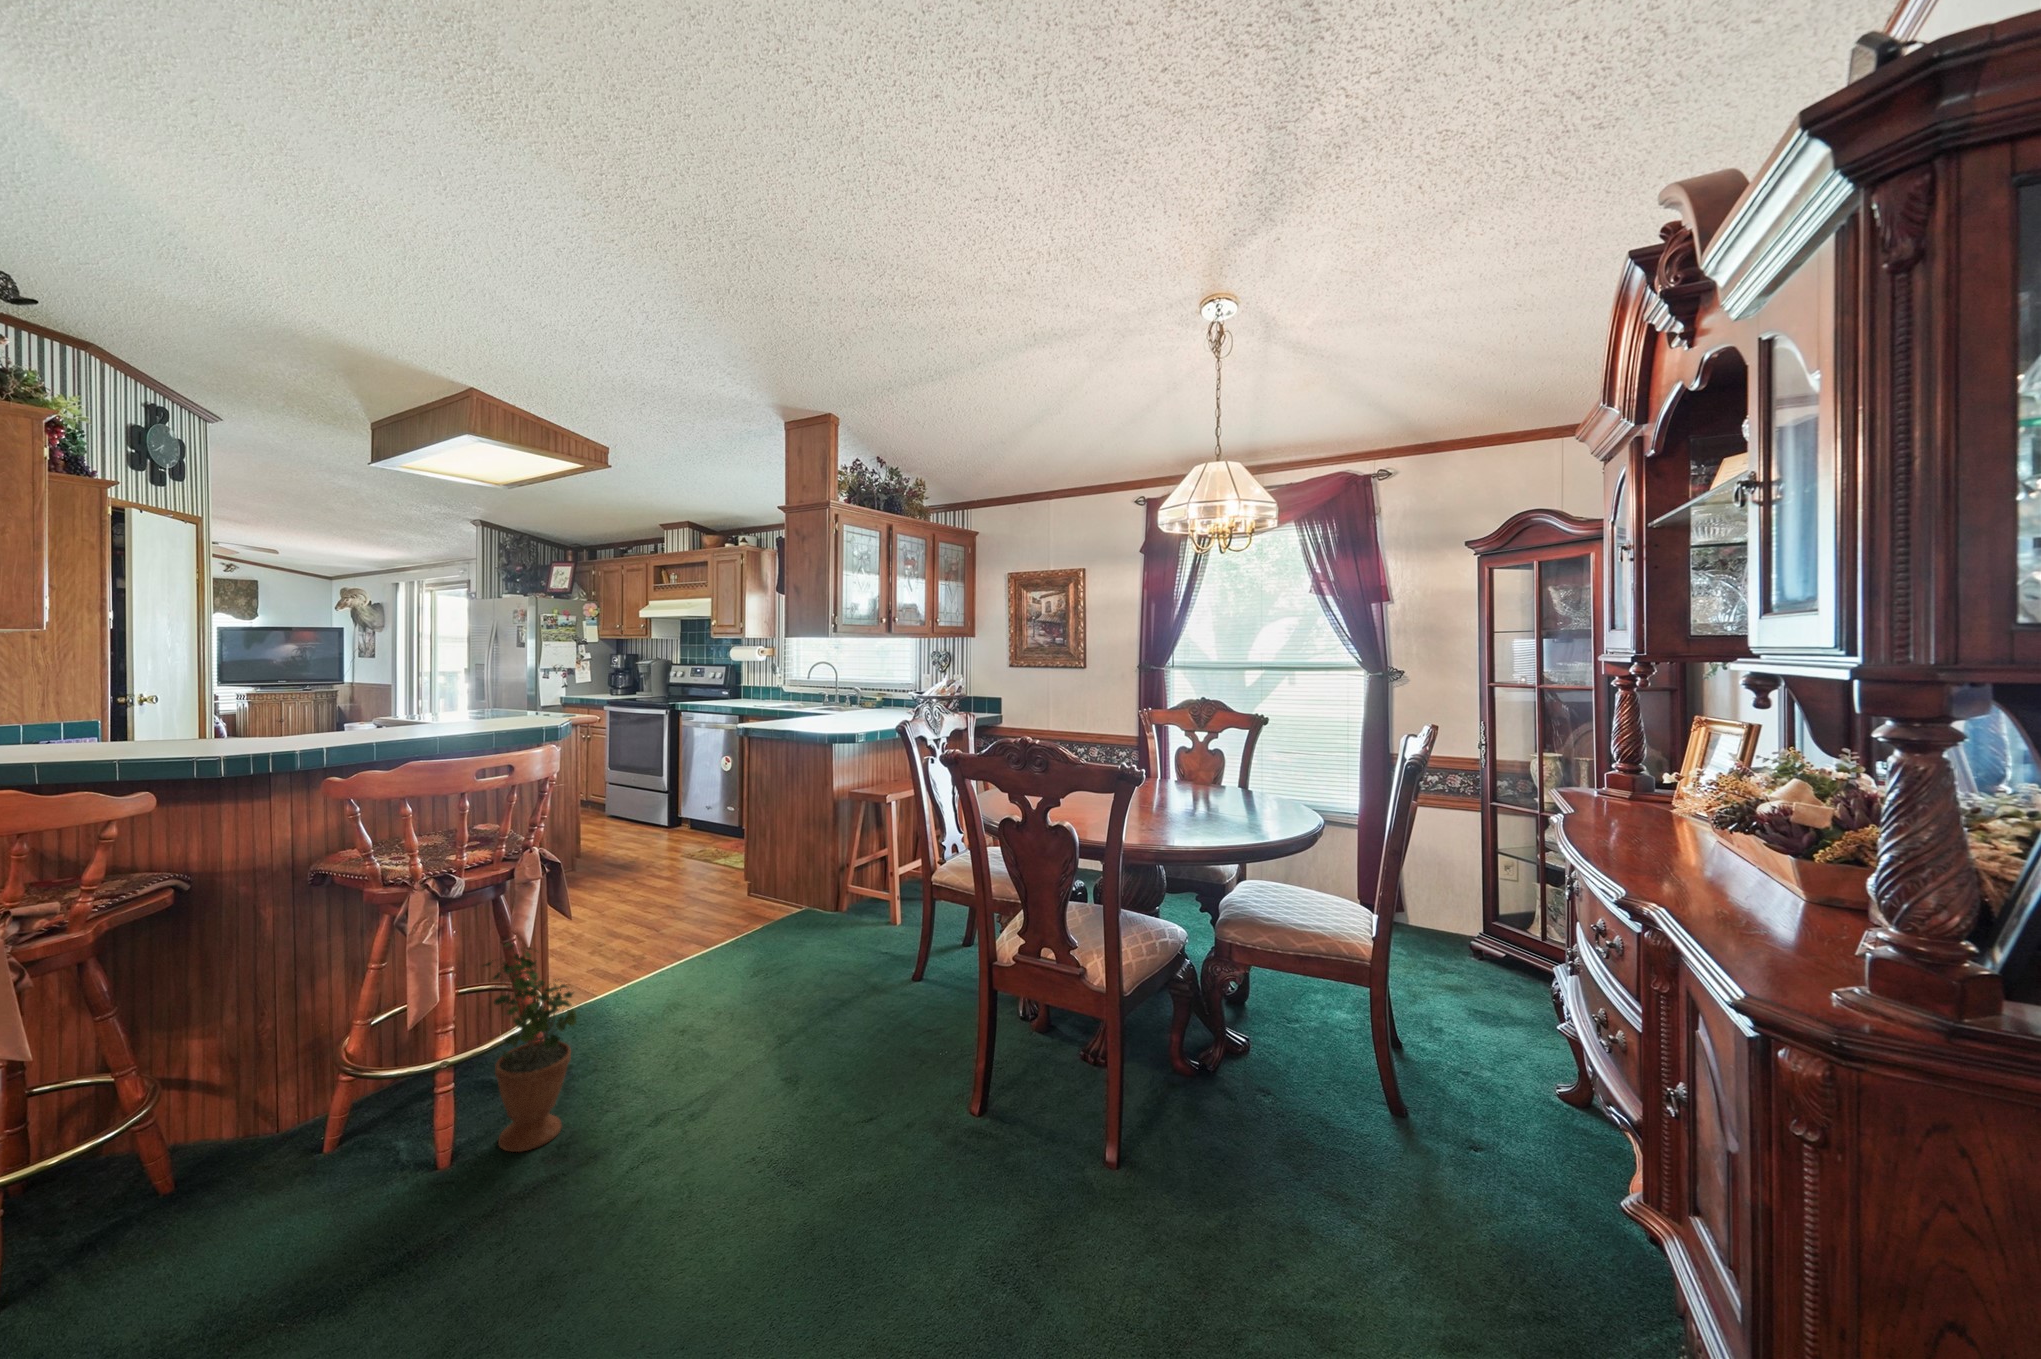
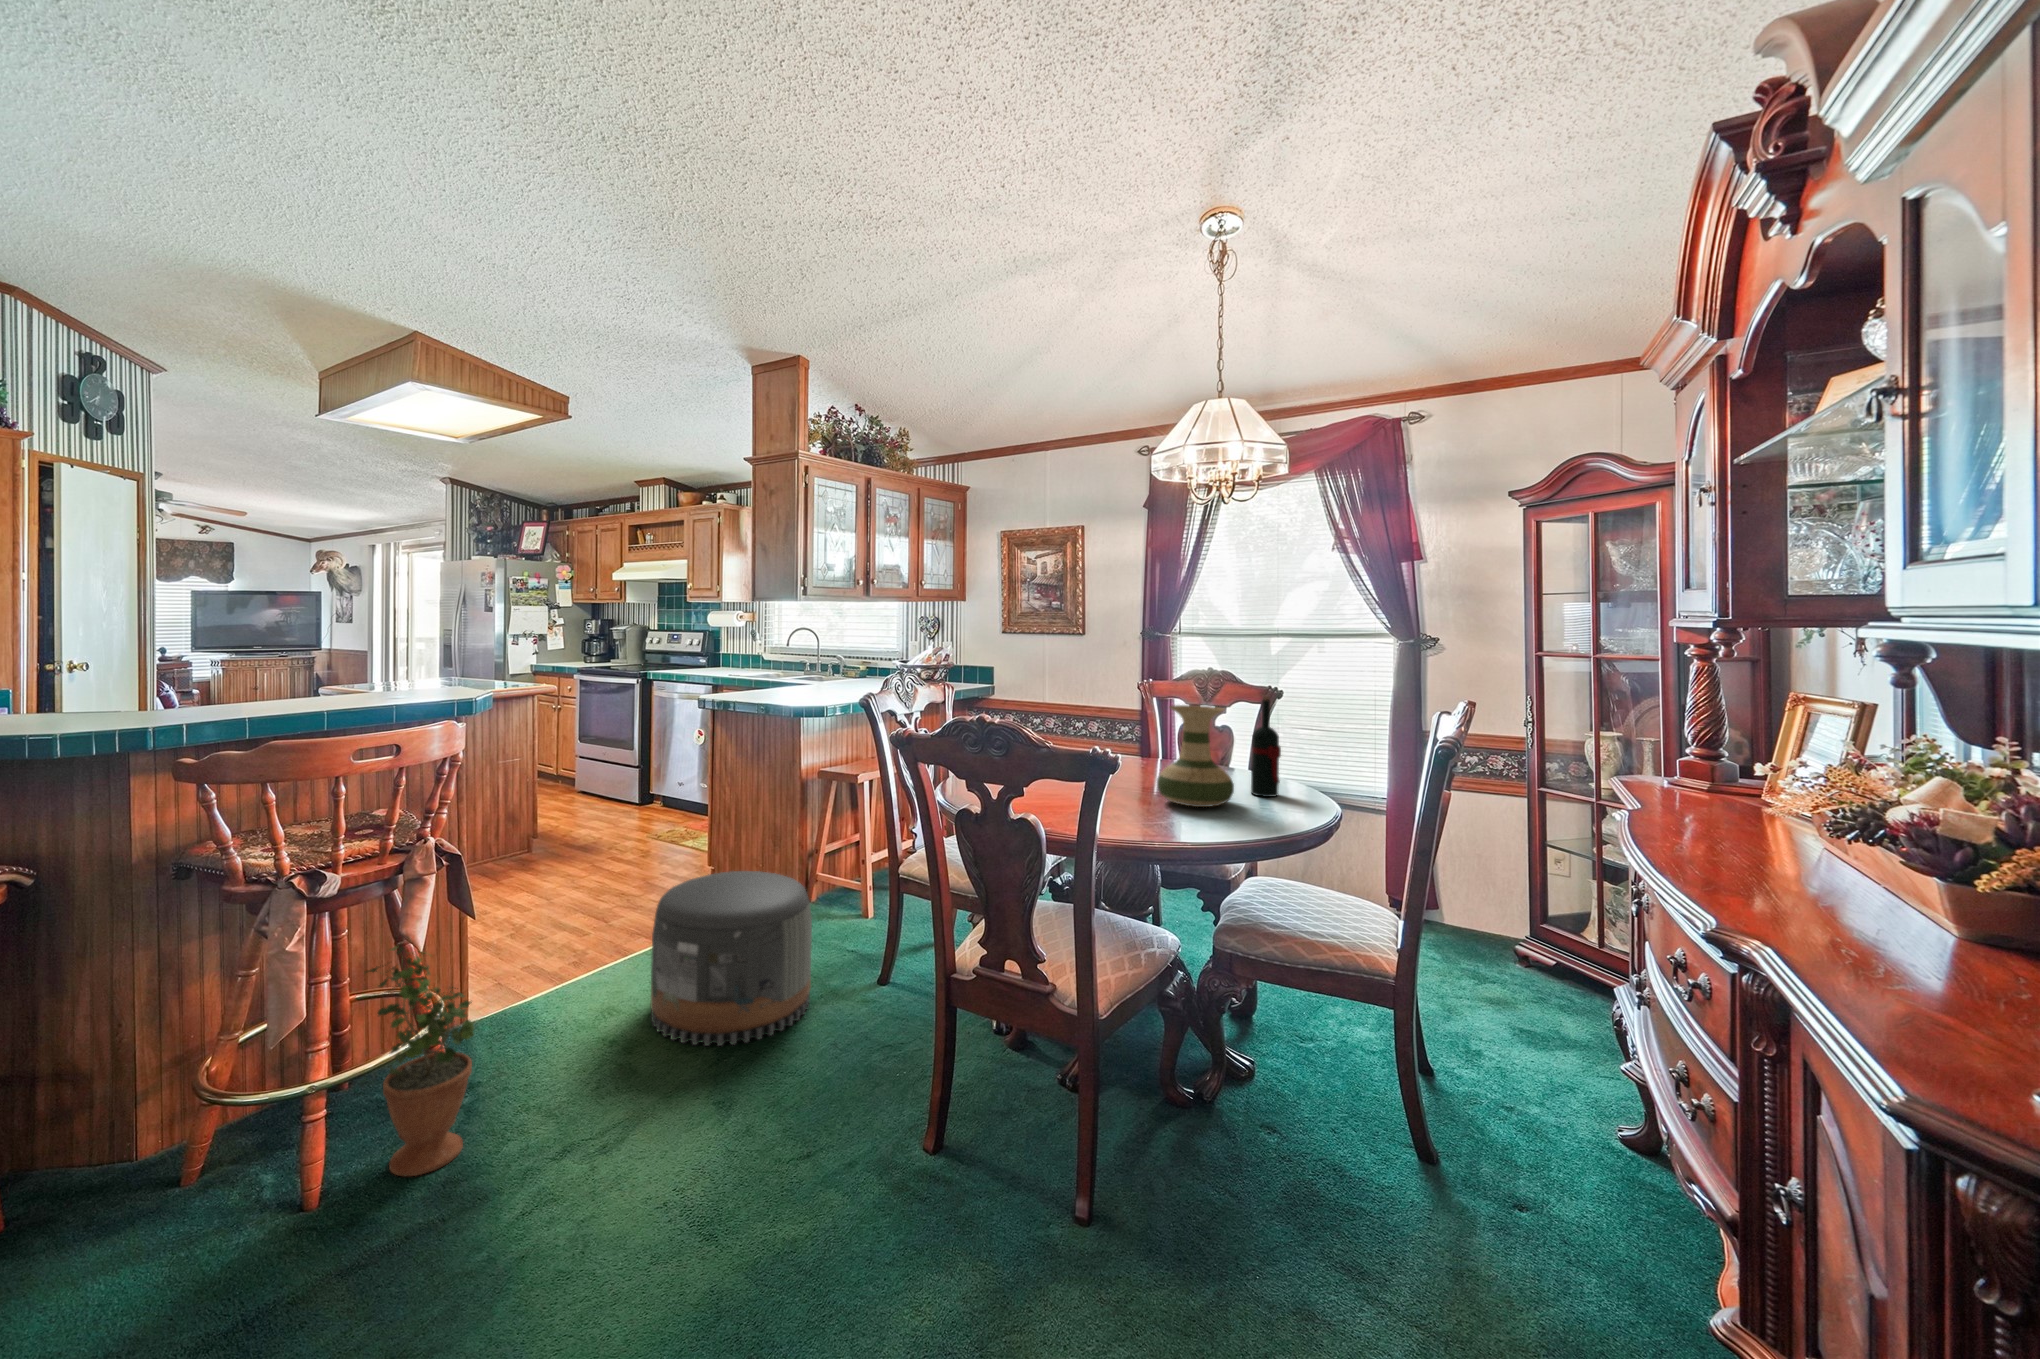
wine bottle: none [1248,719,1274,808] -> present [1251,696,1281,797]
vase: none [1168,728,1235,817] -> present [1157,705,1234,807]
pouf: none [711,880,856,1038] -> present [651,871,812,1046]

